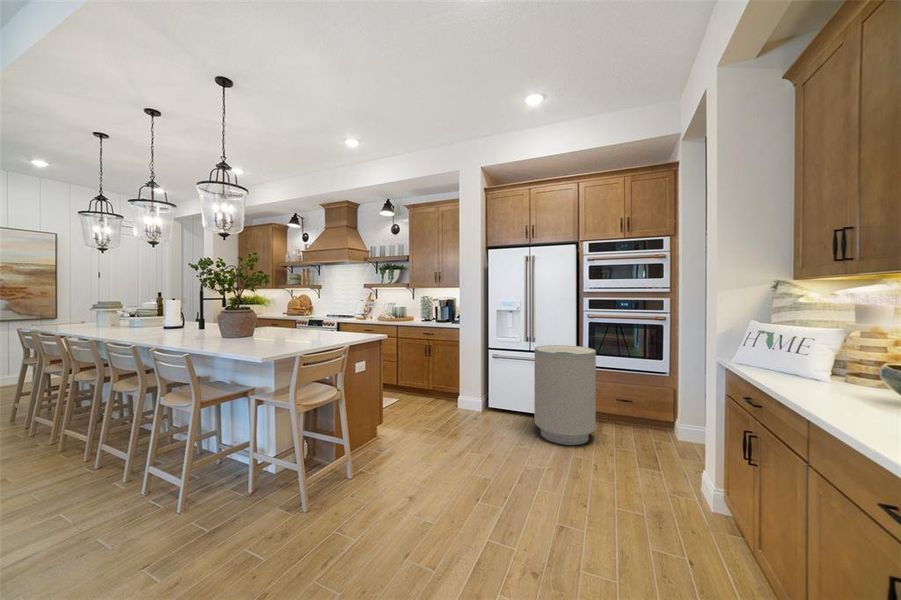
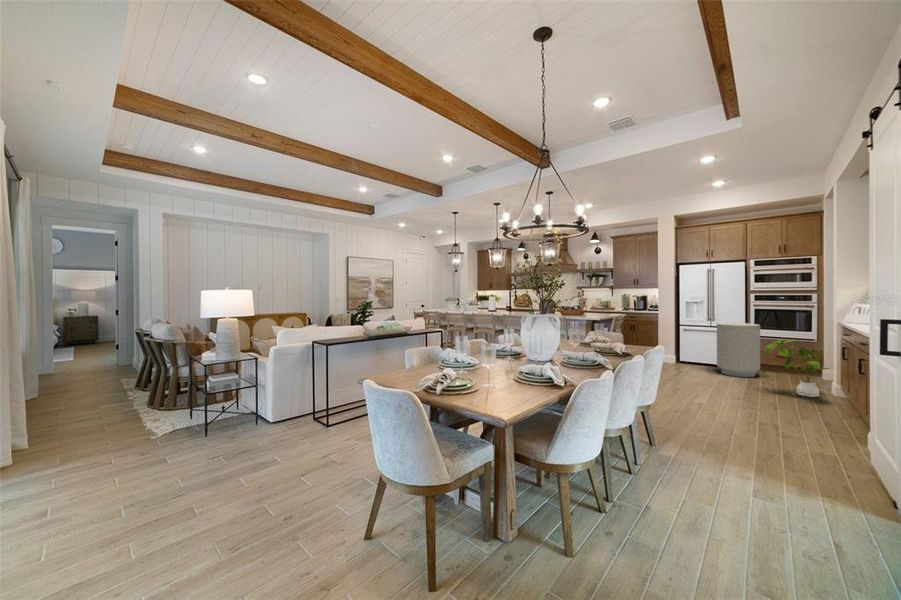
house plant: none [605,391,728,519] -> present [765,340,828,397]

